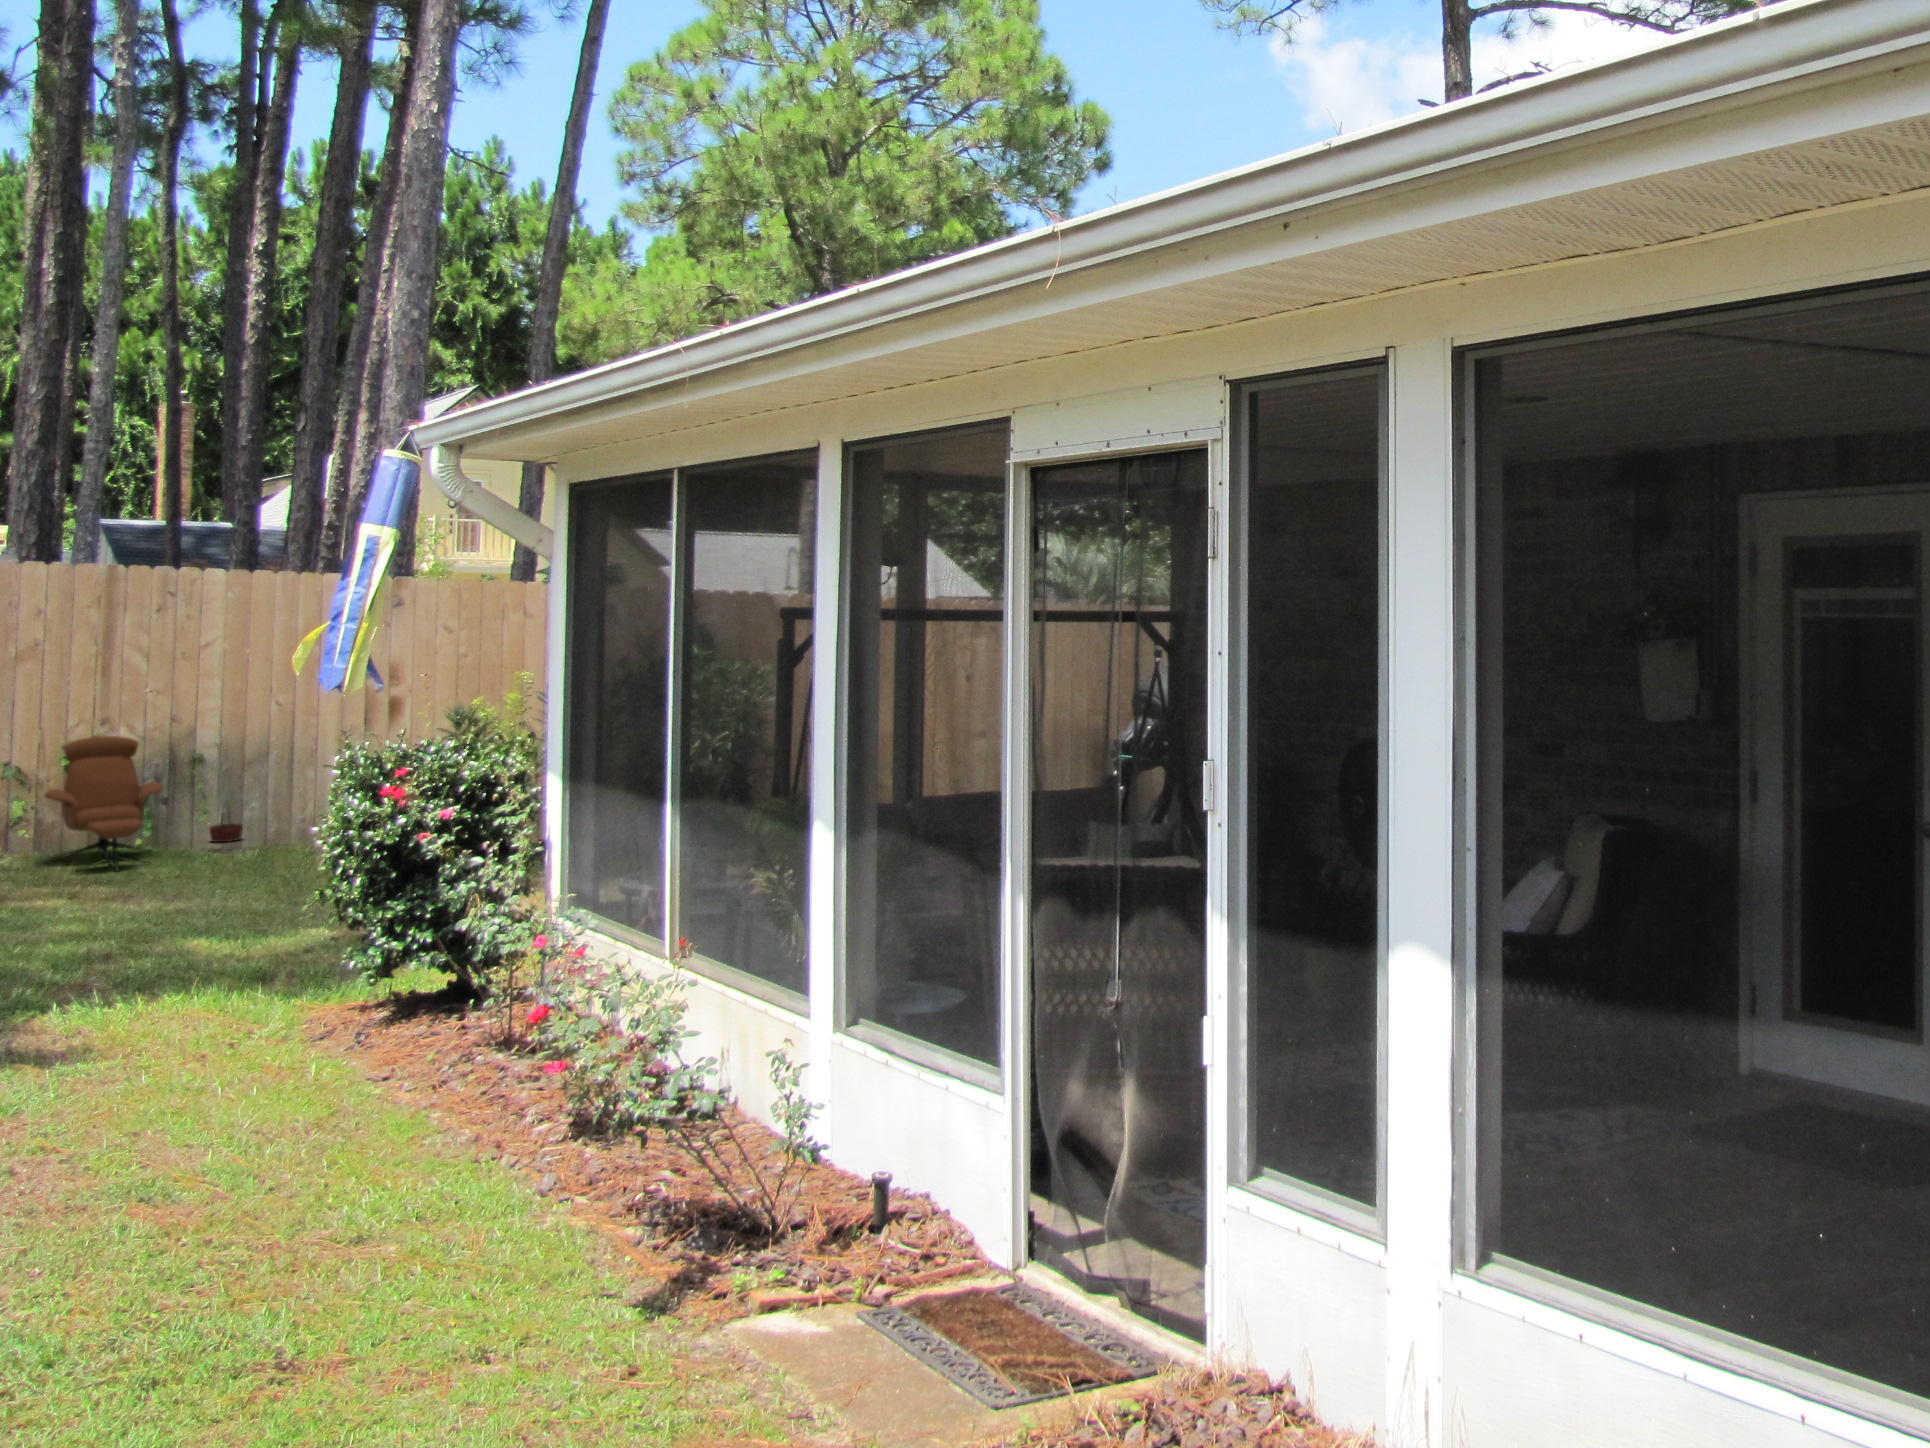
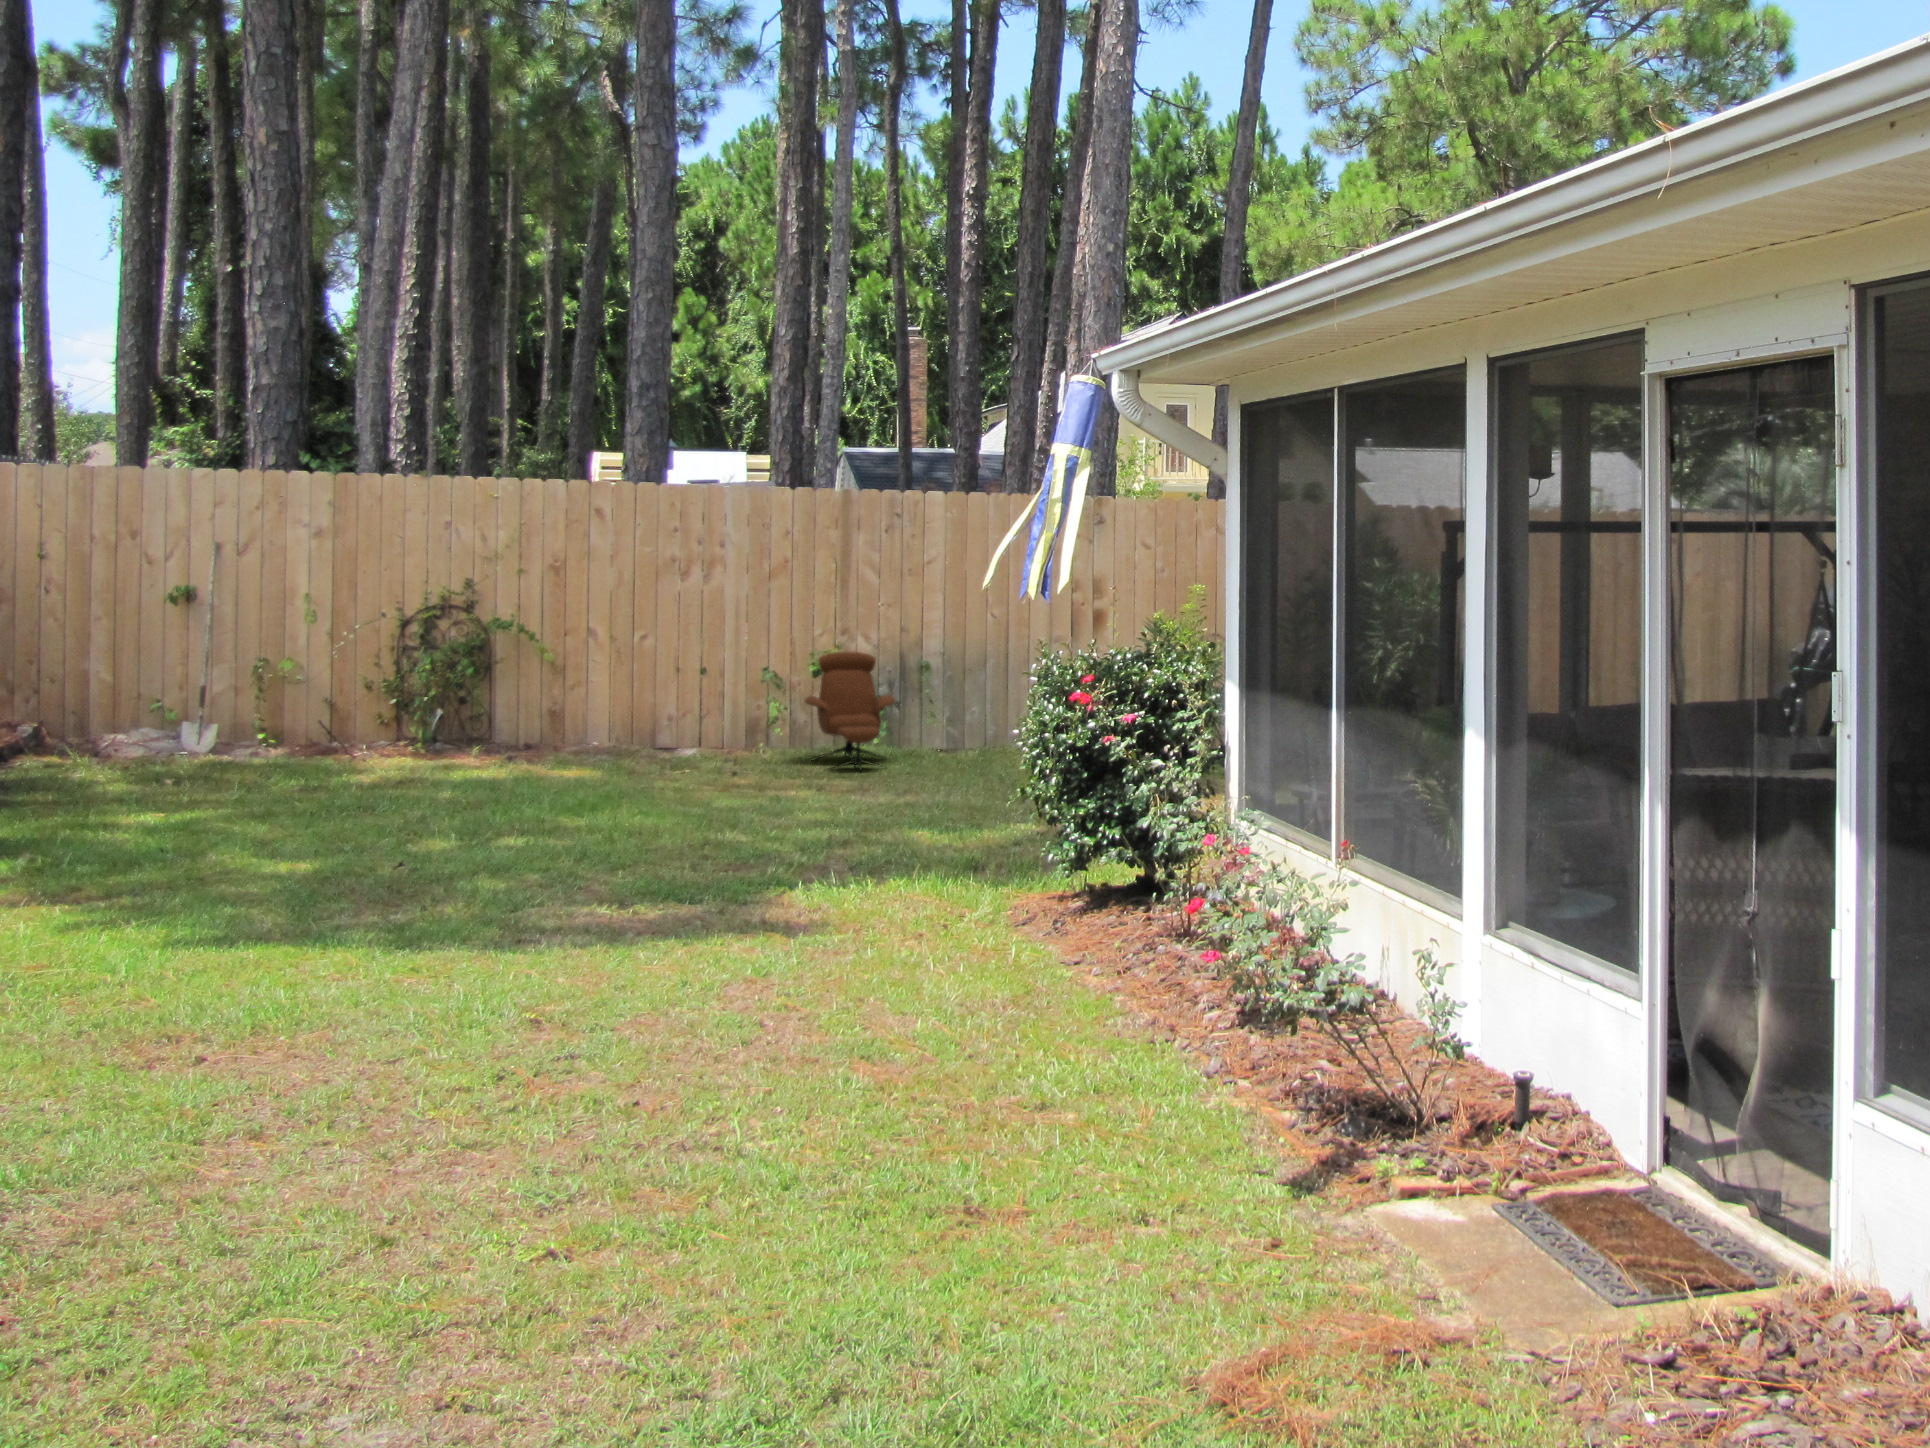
basket: present [209,823,243,842] -> none [931,716,959,755]

